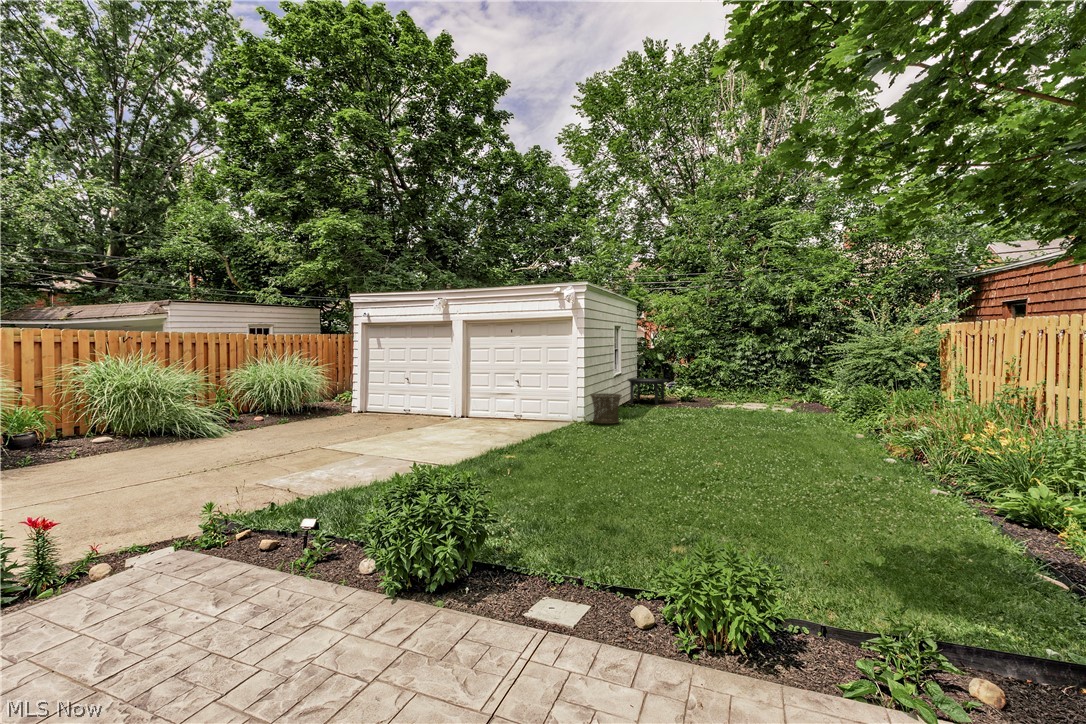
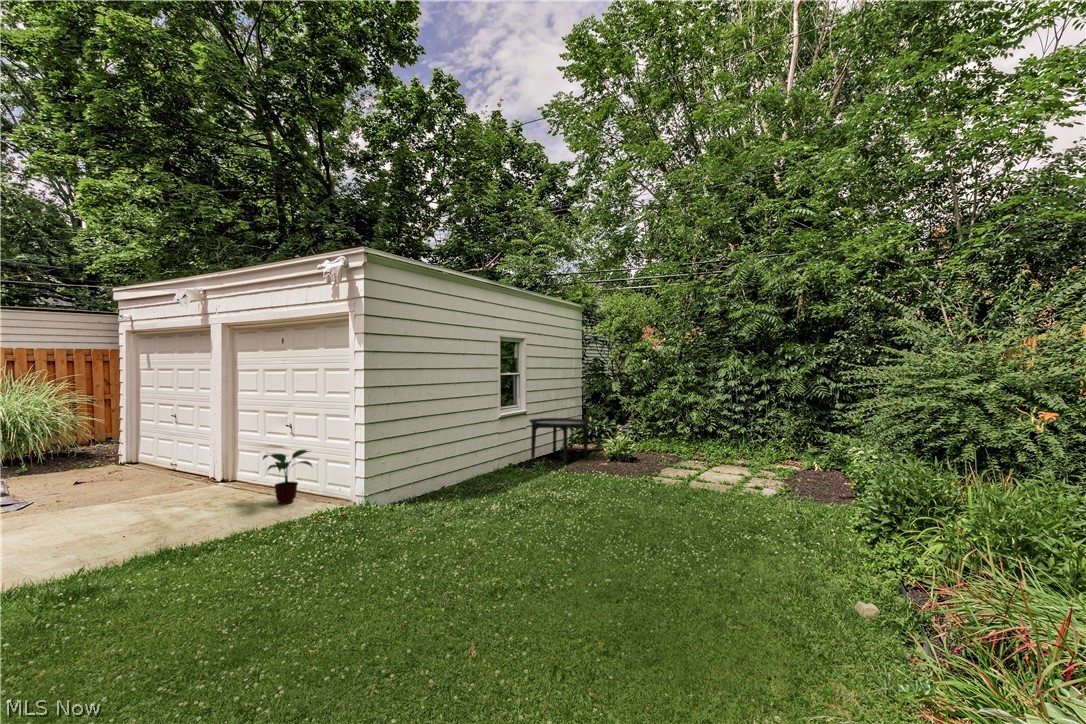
basket: present [590,393,622,424] -> none [364,449,424,510]
potted plant: none [528,395,561,424] -> present [263,450,312,504]

